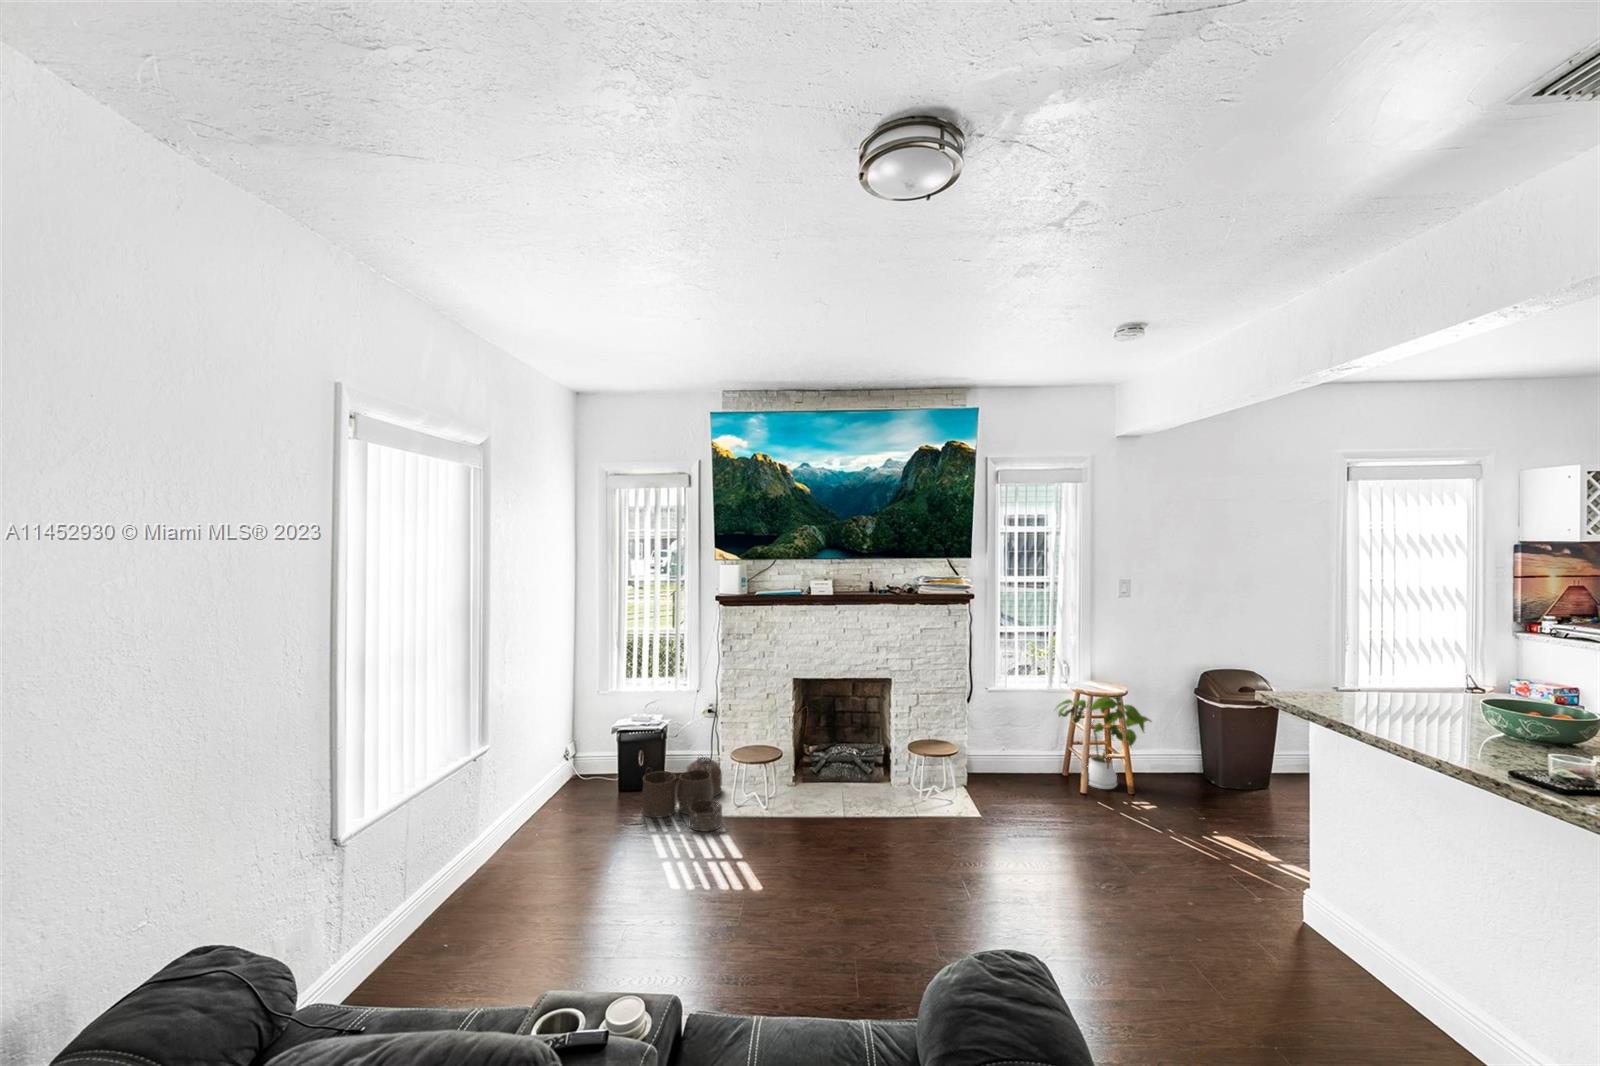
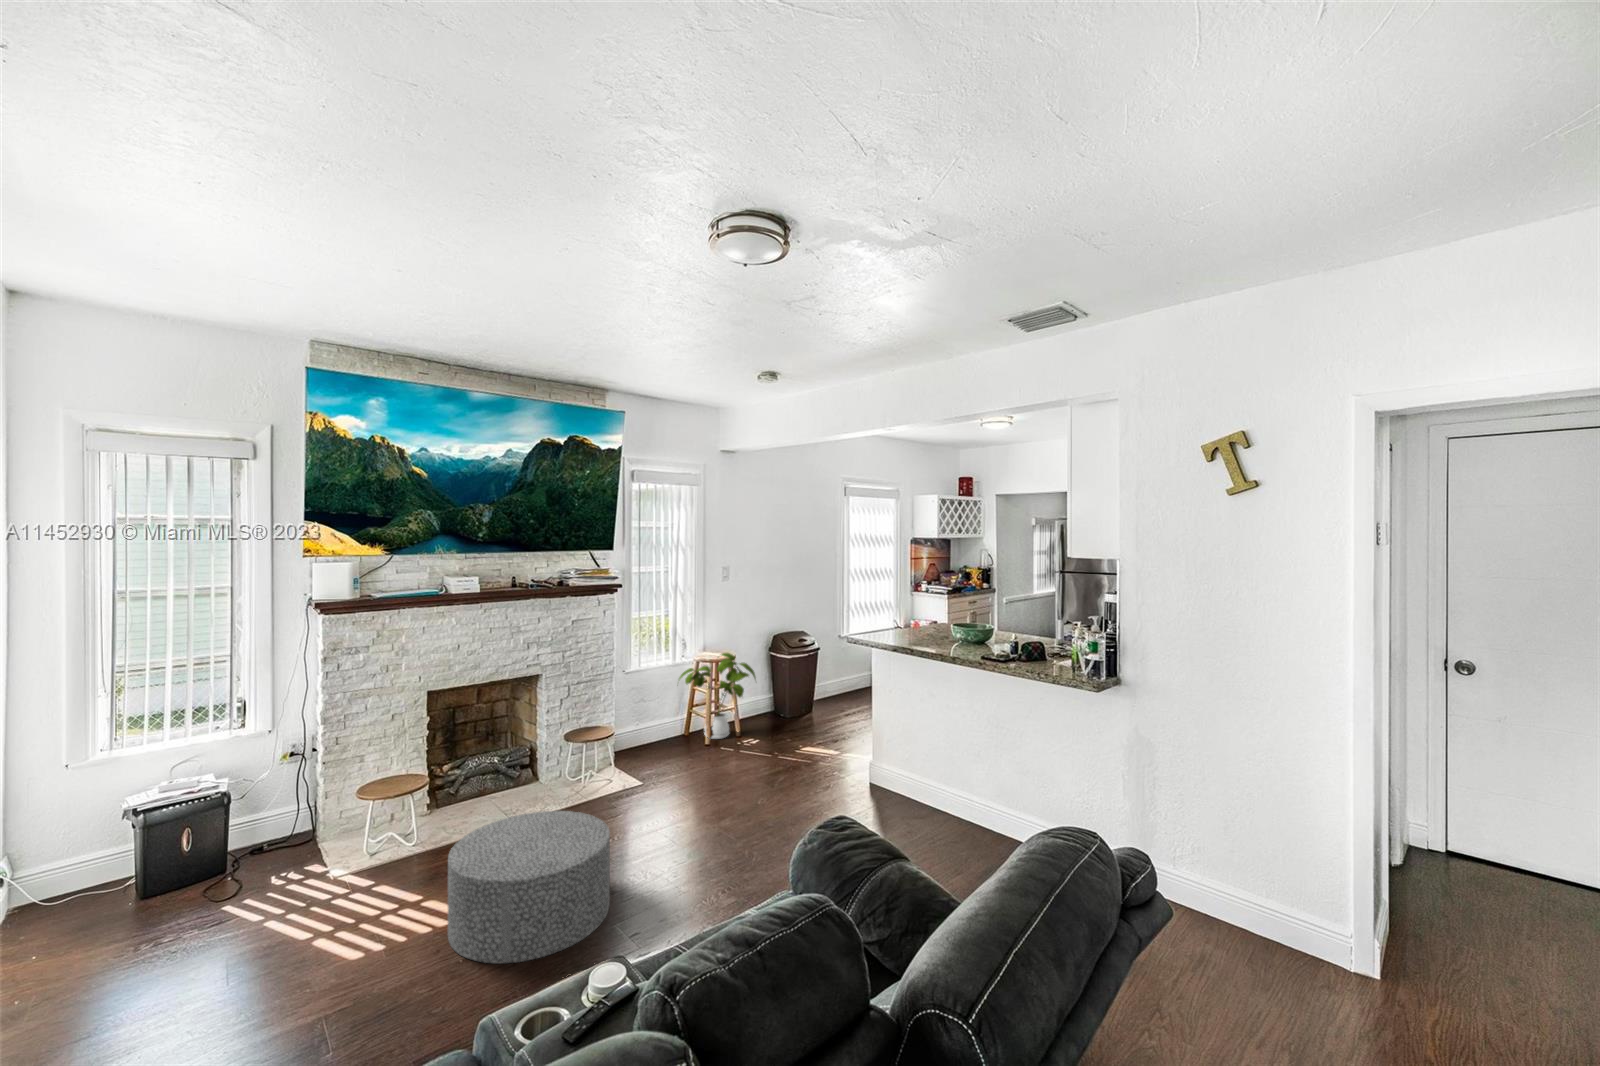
woven basket: present [643,757,722,831] -> none [231,810,372,909]
ottoman: none [727,807,868,947] -> present [448,811,610,963]

